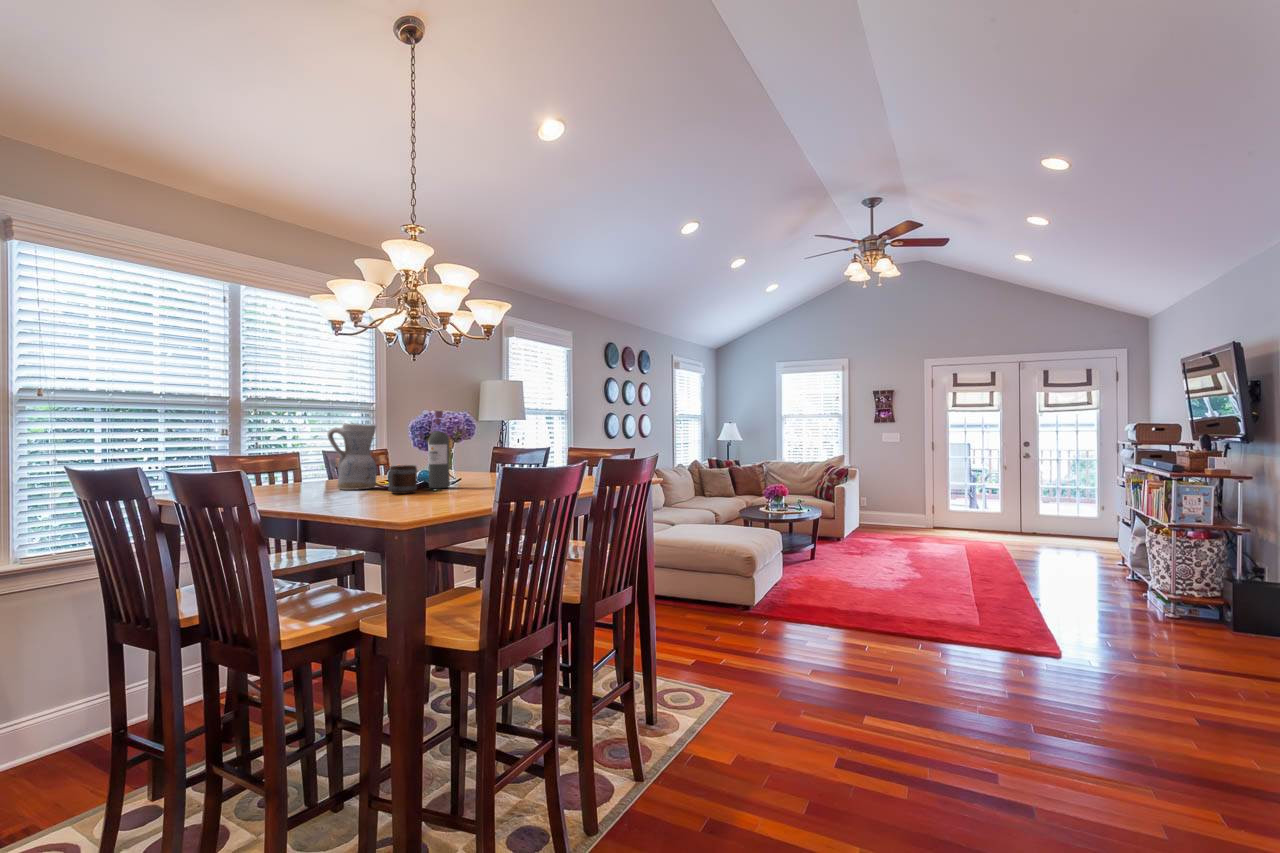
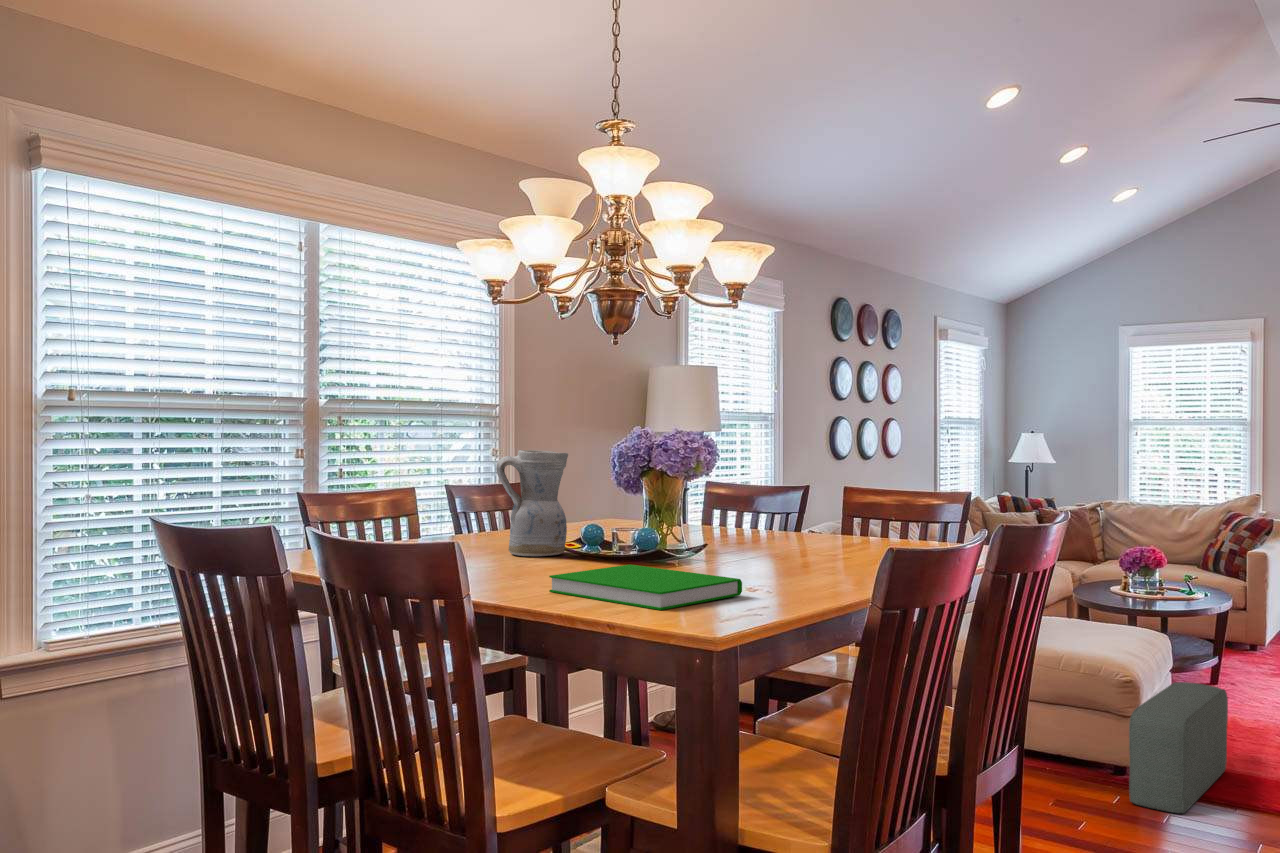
wine bottle: present [429,411,450,488] -> none [650,431,682,557]
mug: present [388,465,417,494] -> none [603,520,645,568]
book: none [328,490,452,514] -> present [549,565,742,610]
pouf: none [748,557,806,630] -> present [1129,682,1228,813]

